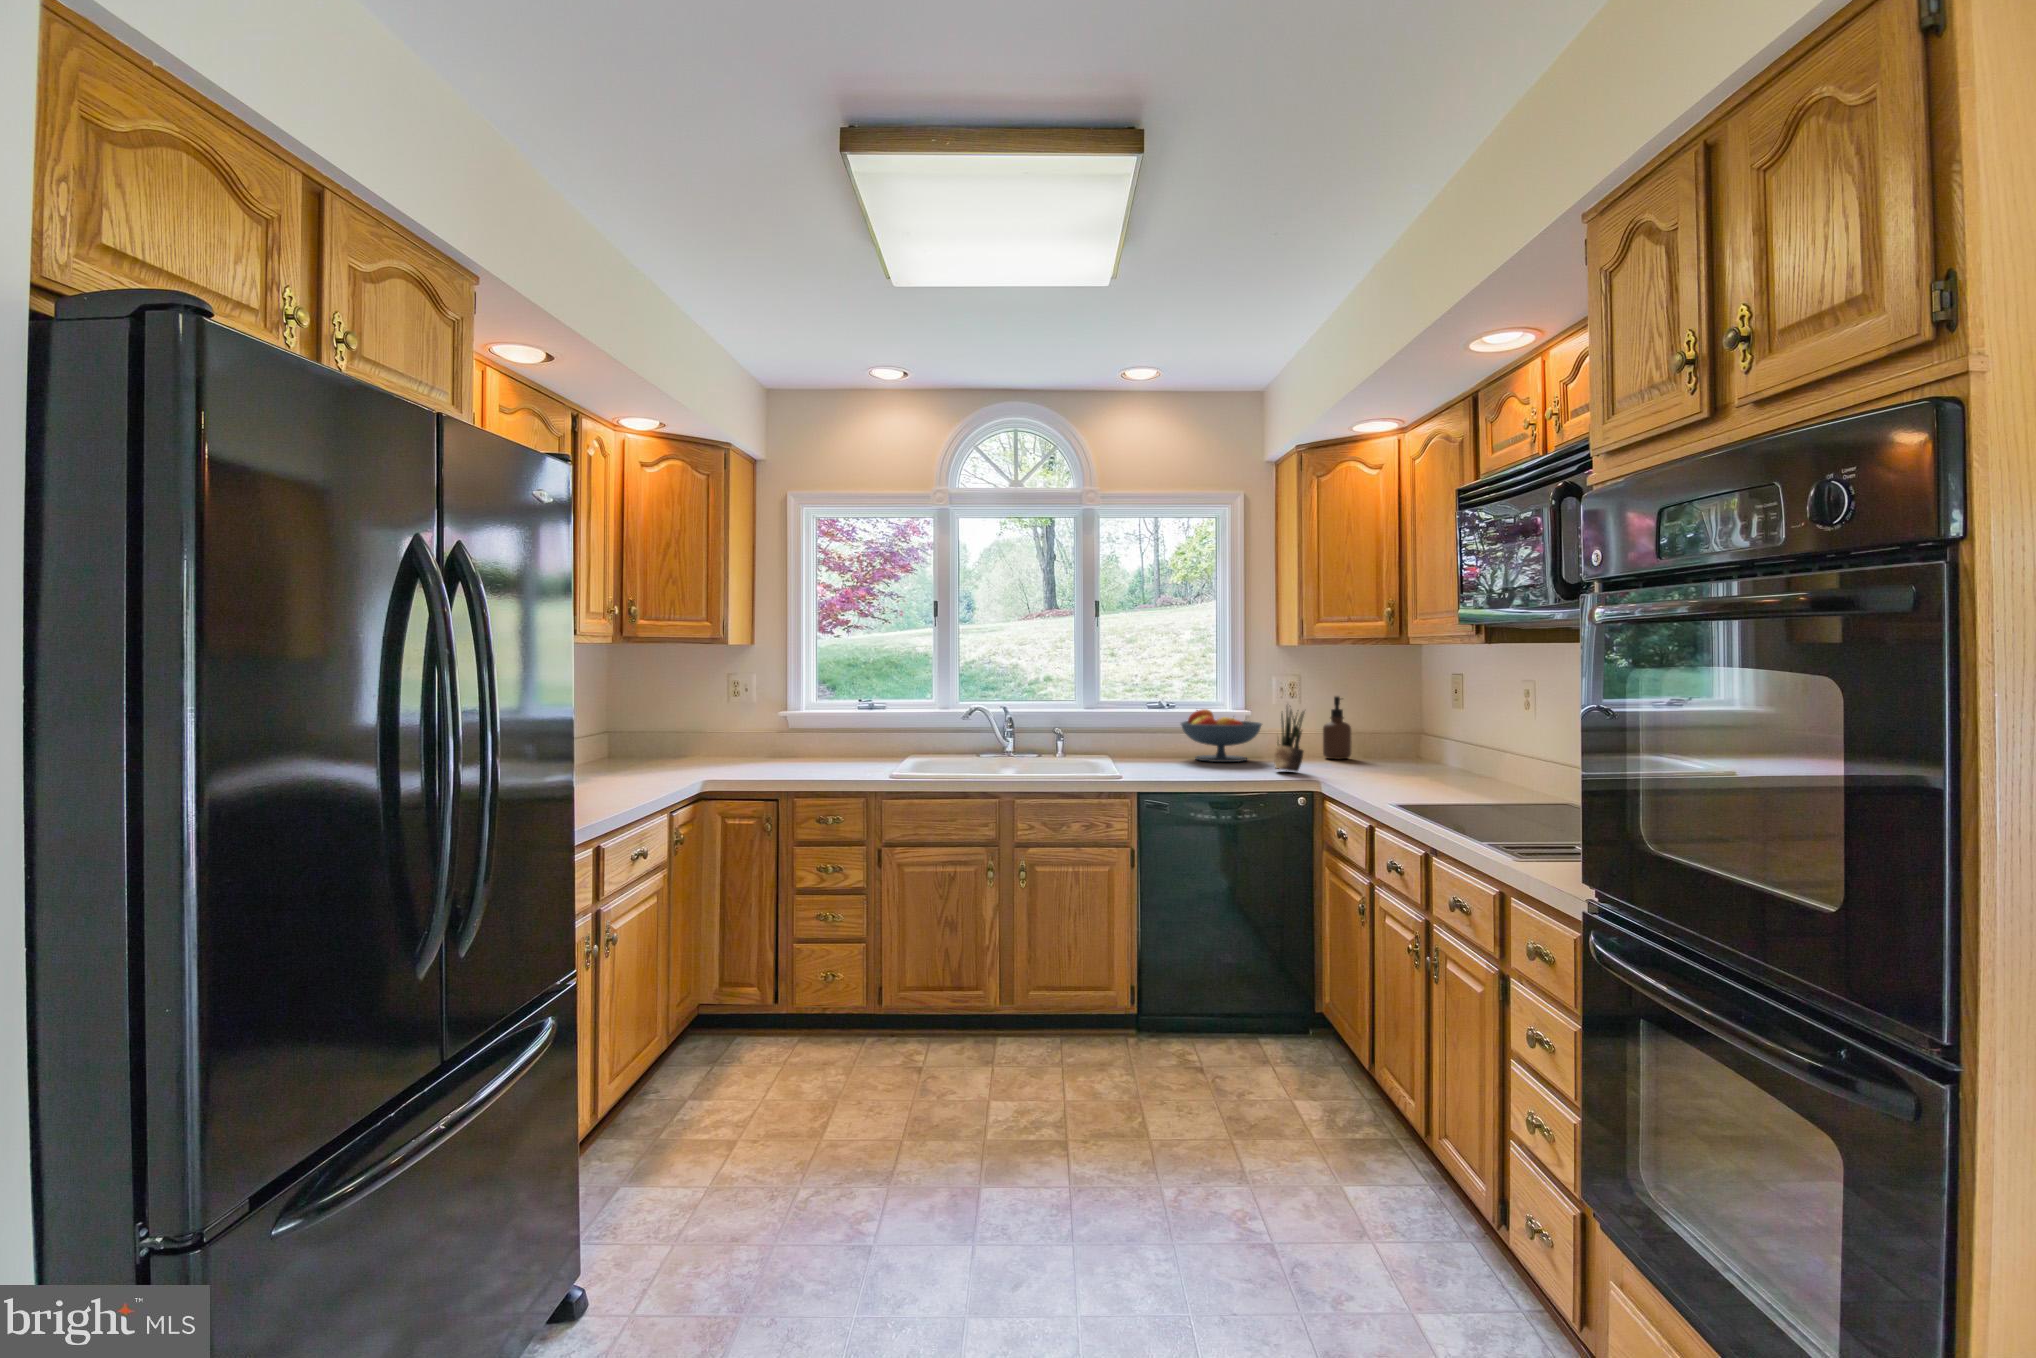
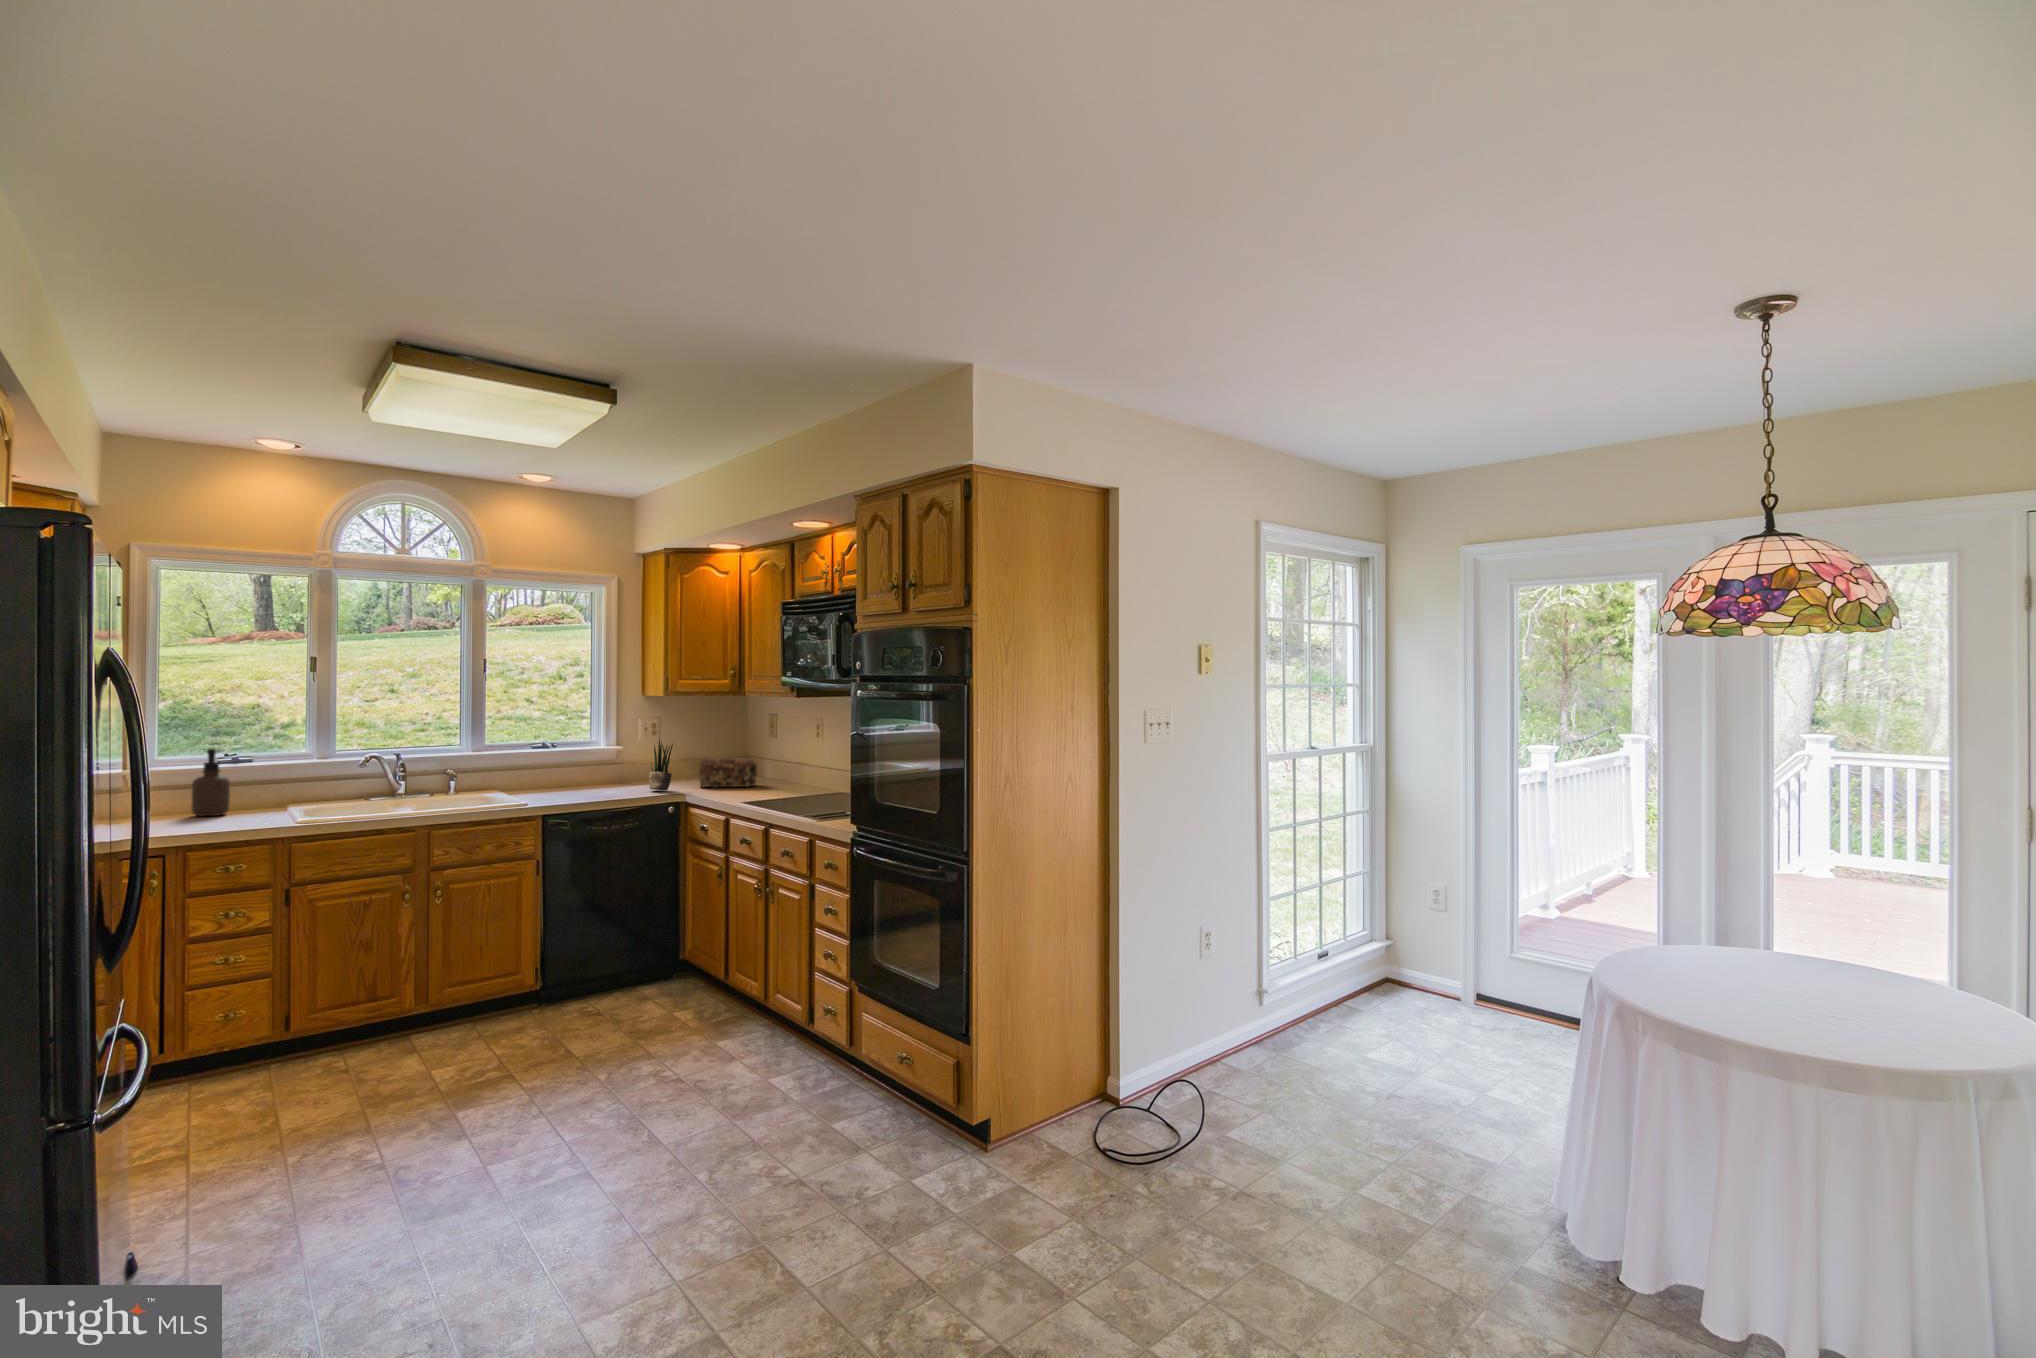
soap dispenser: present [1323,696,1351,759] -> present [192,748,230,816]
fruit bowl: present [1181,709,1262,762] -> none [565,746,634,788]
bread loaf: none [1344,730,1430,774] -> present [699,757,757,788]

